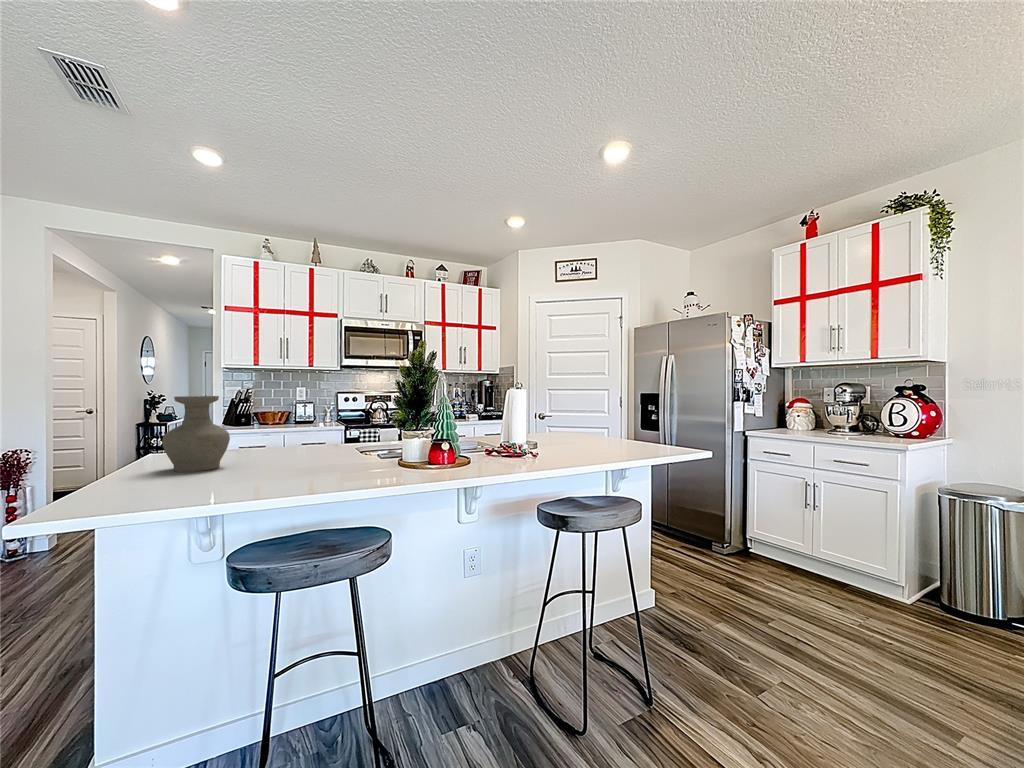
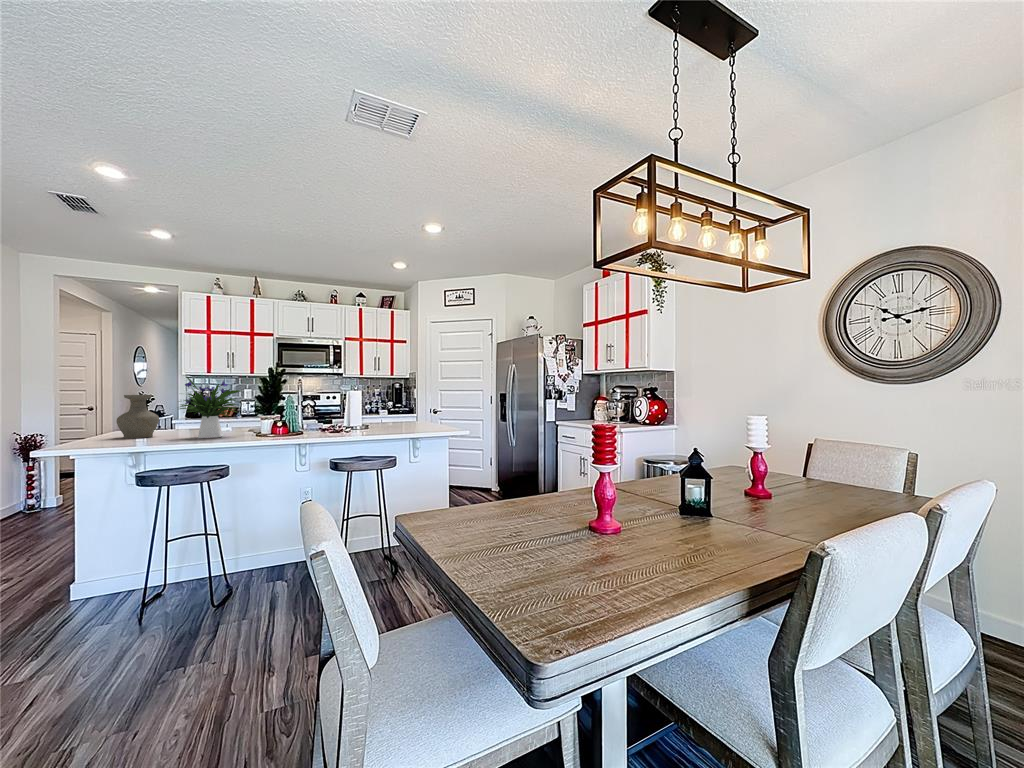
flower arrangement: none [265,365,369,472] -> present [180,377,241,438]

